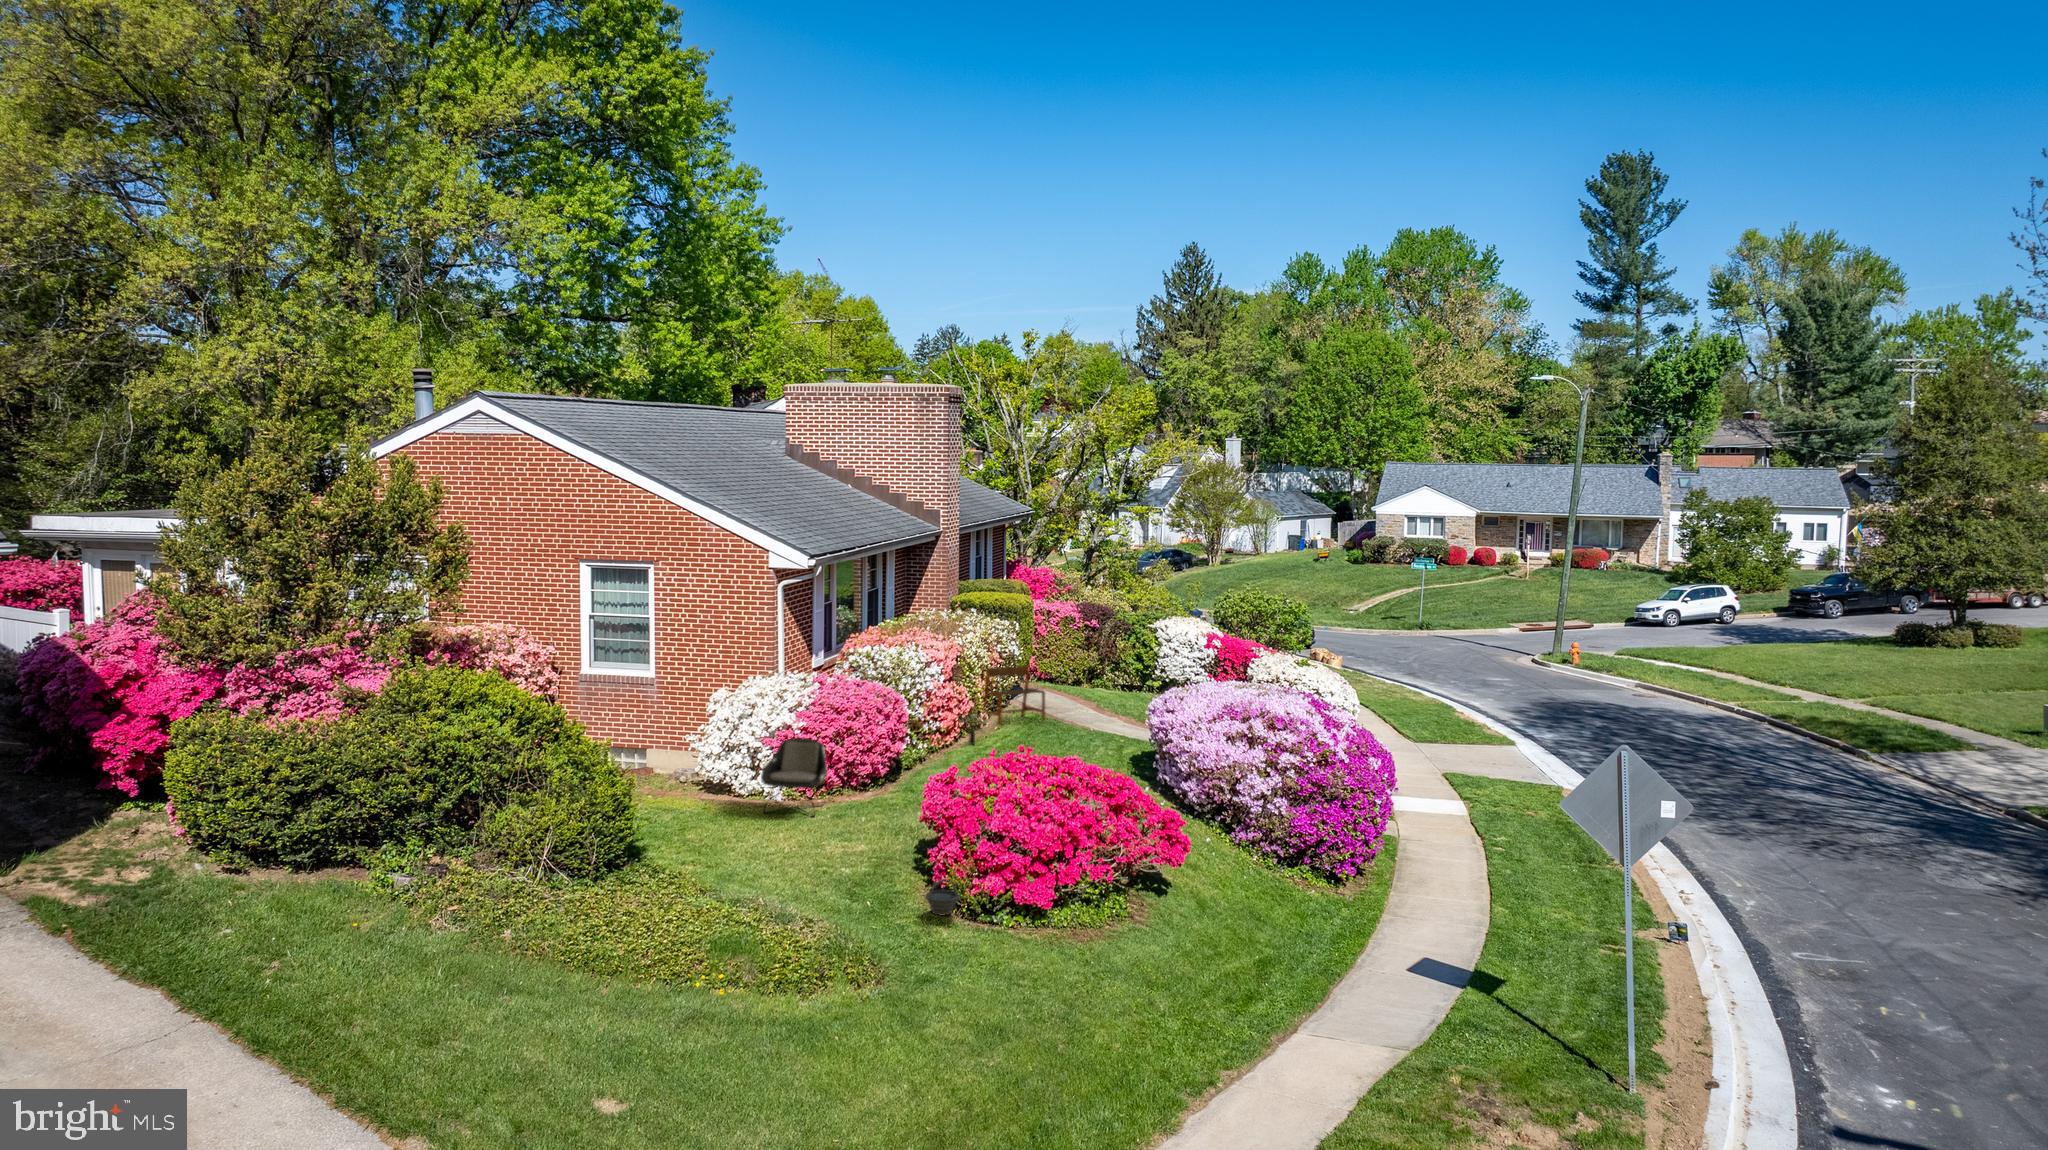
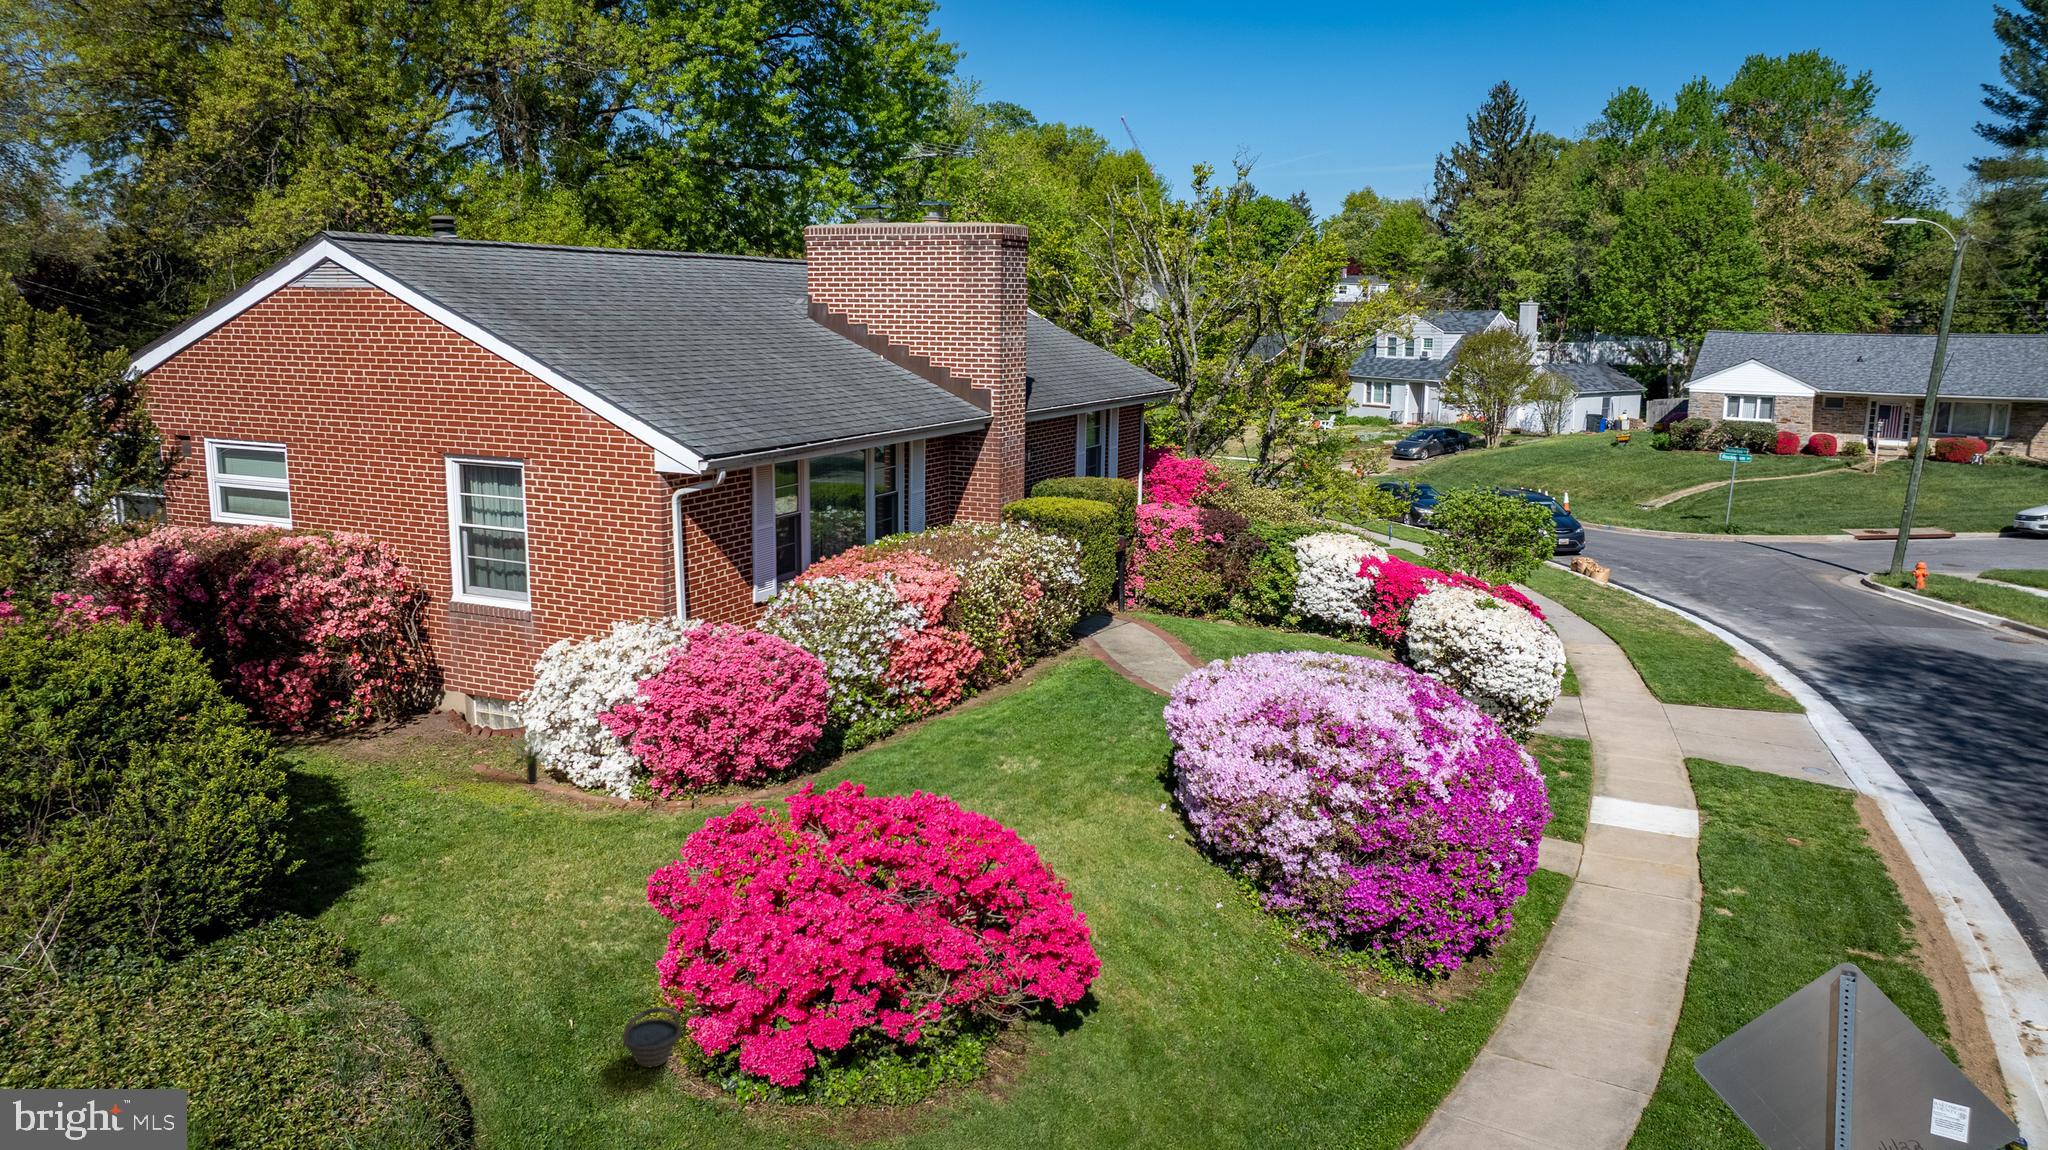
bench: present [984,665,1045,725] -> none [1007,599,1092,681]
potted plant: present [962,714,986,745] -> present [507,734,553,784]
lounge chair: present [761,738,827,817] -> none [569,716,677,833]

